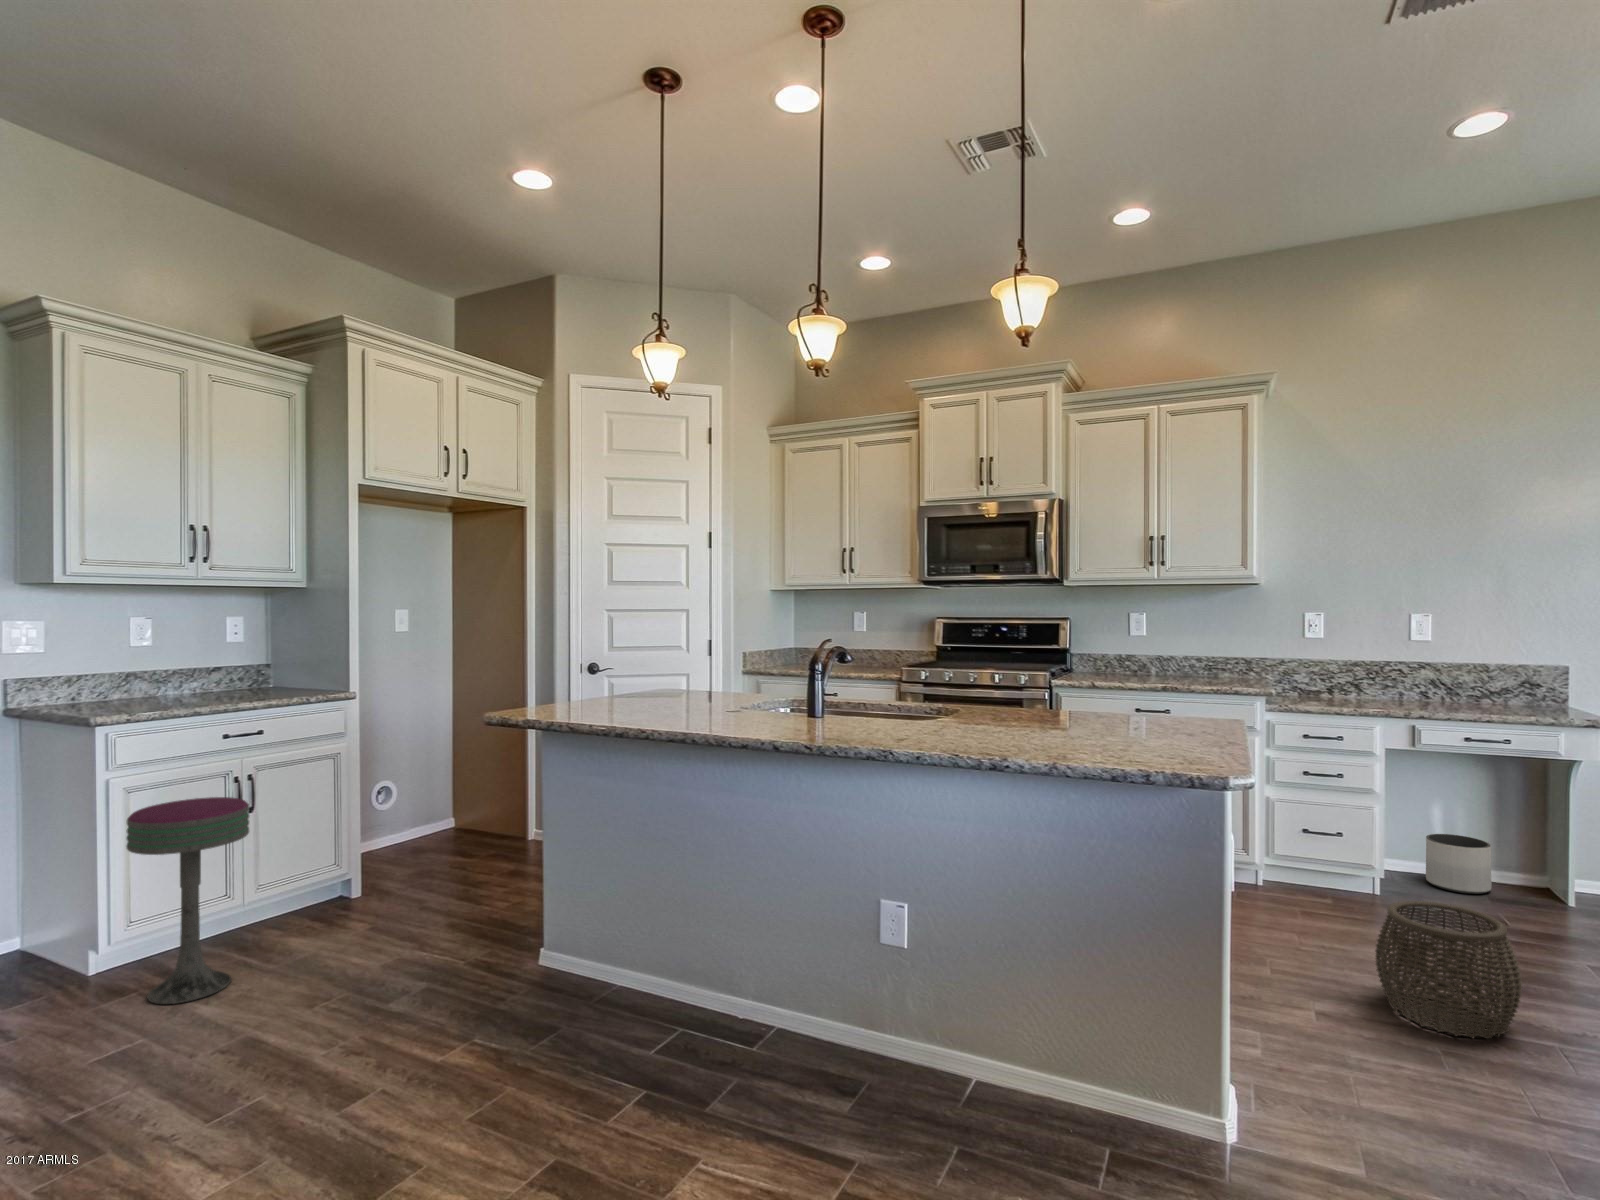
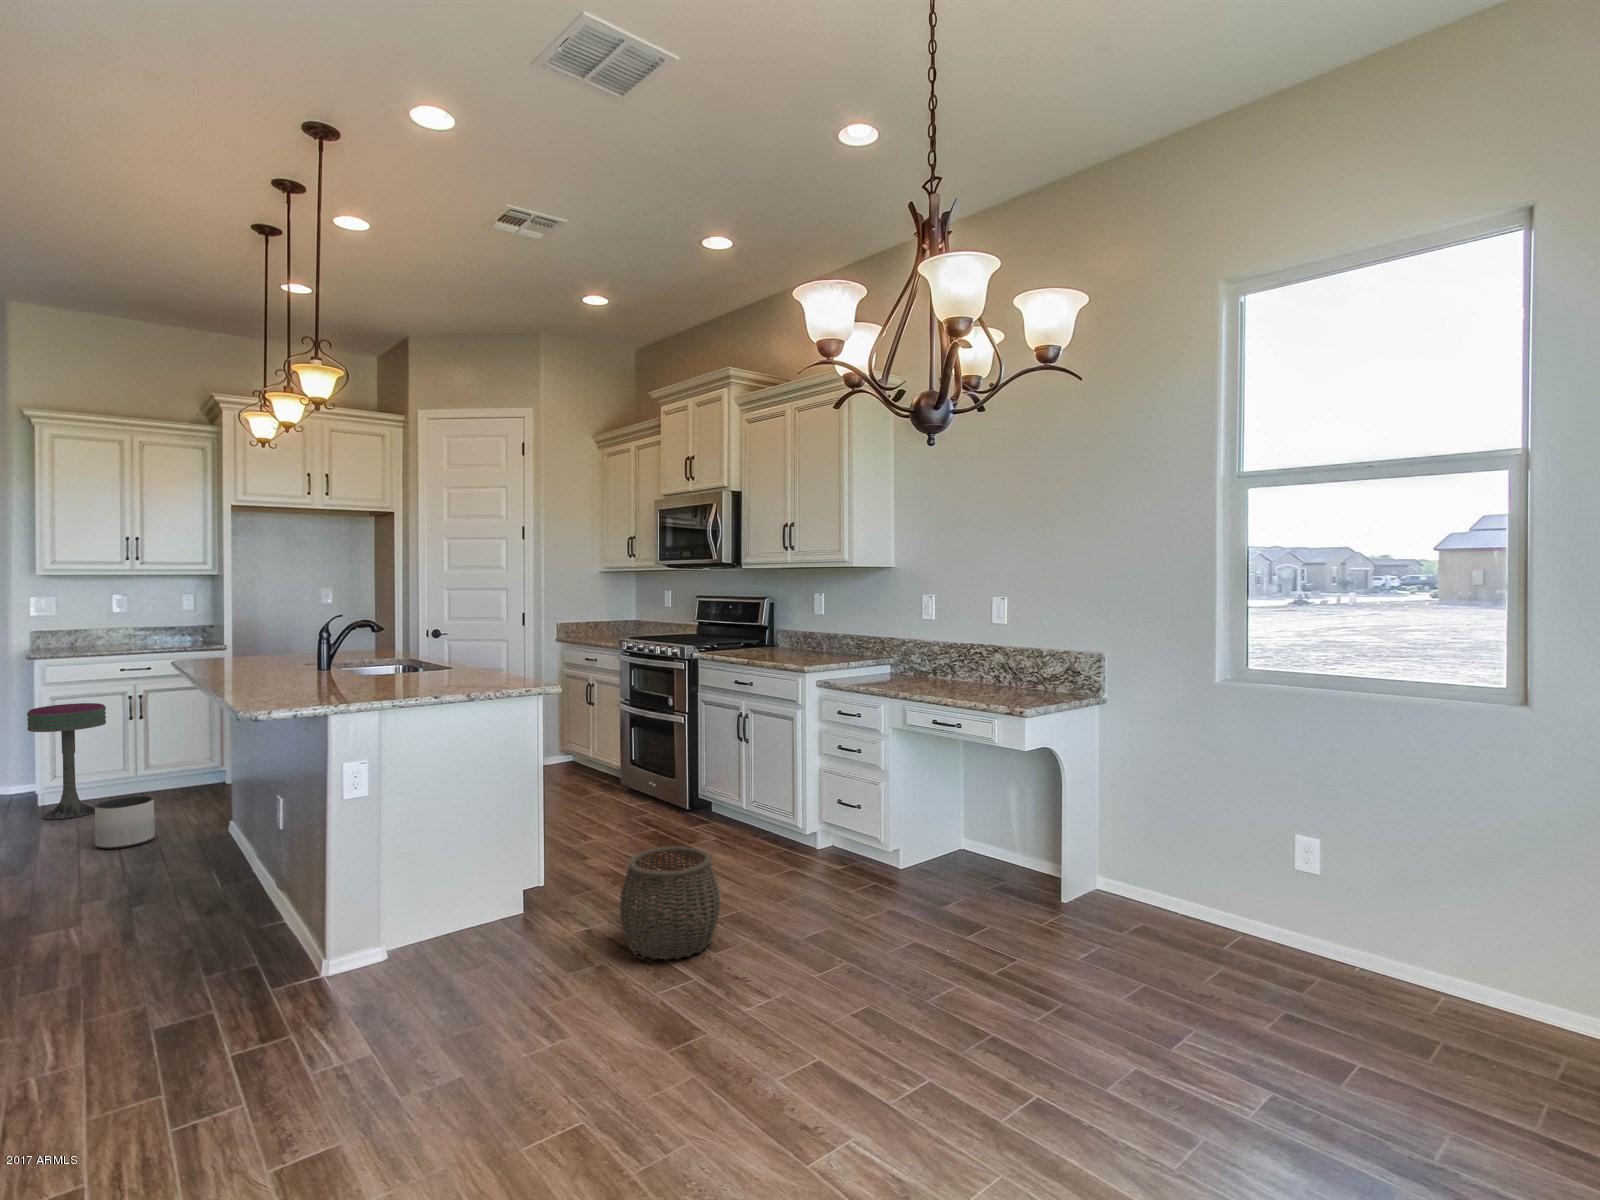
planter: present [1426,834,1492,894] -> present [95,796,155,849]

